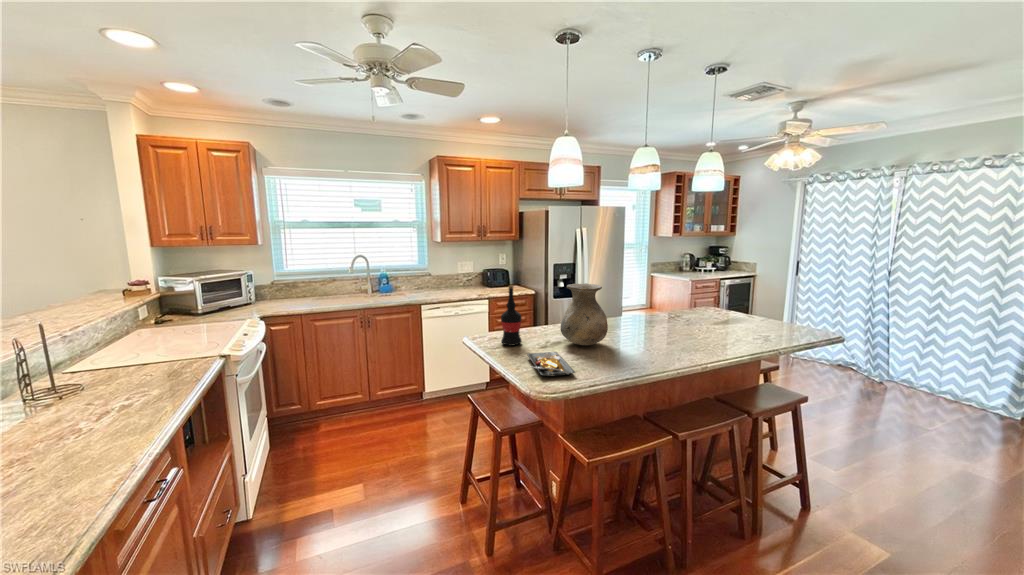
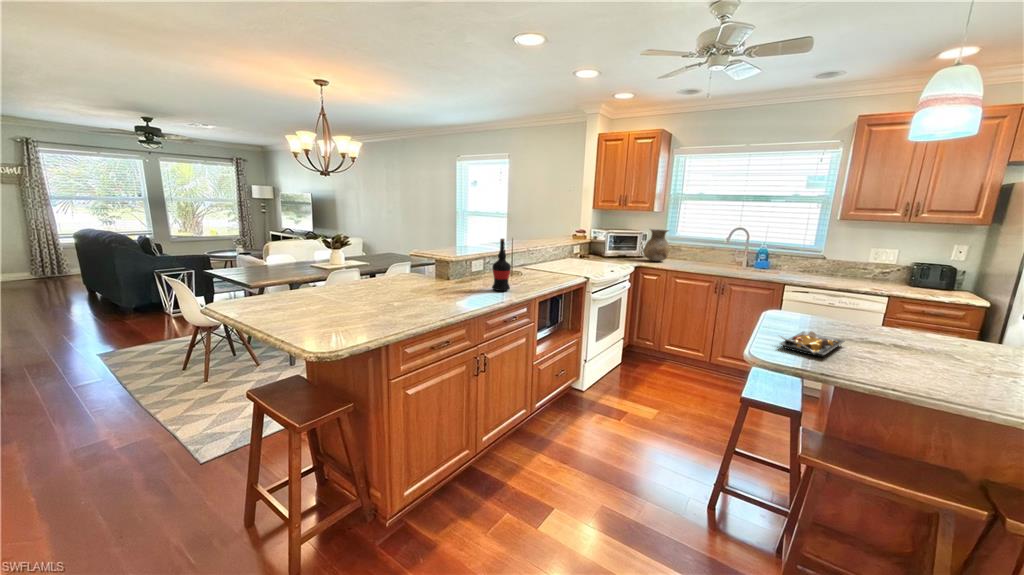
vase: present [560,283,608,345] -> present [643,229,669,261]
wine bottle: present [501,285,522,346] -> present [492,239,511,291]

